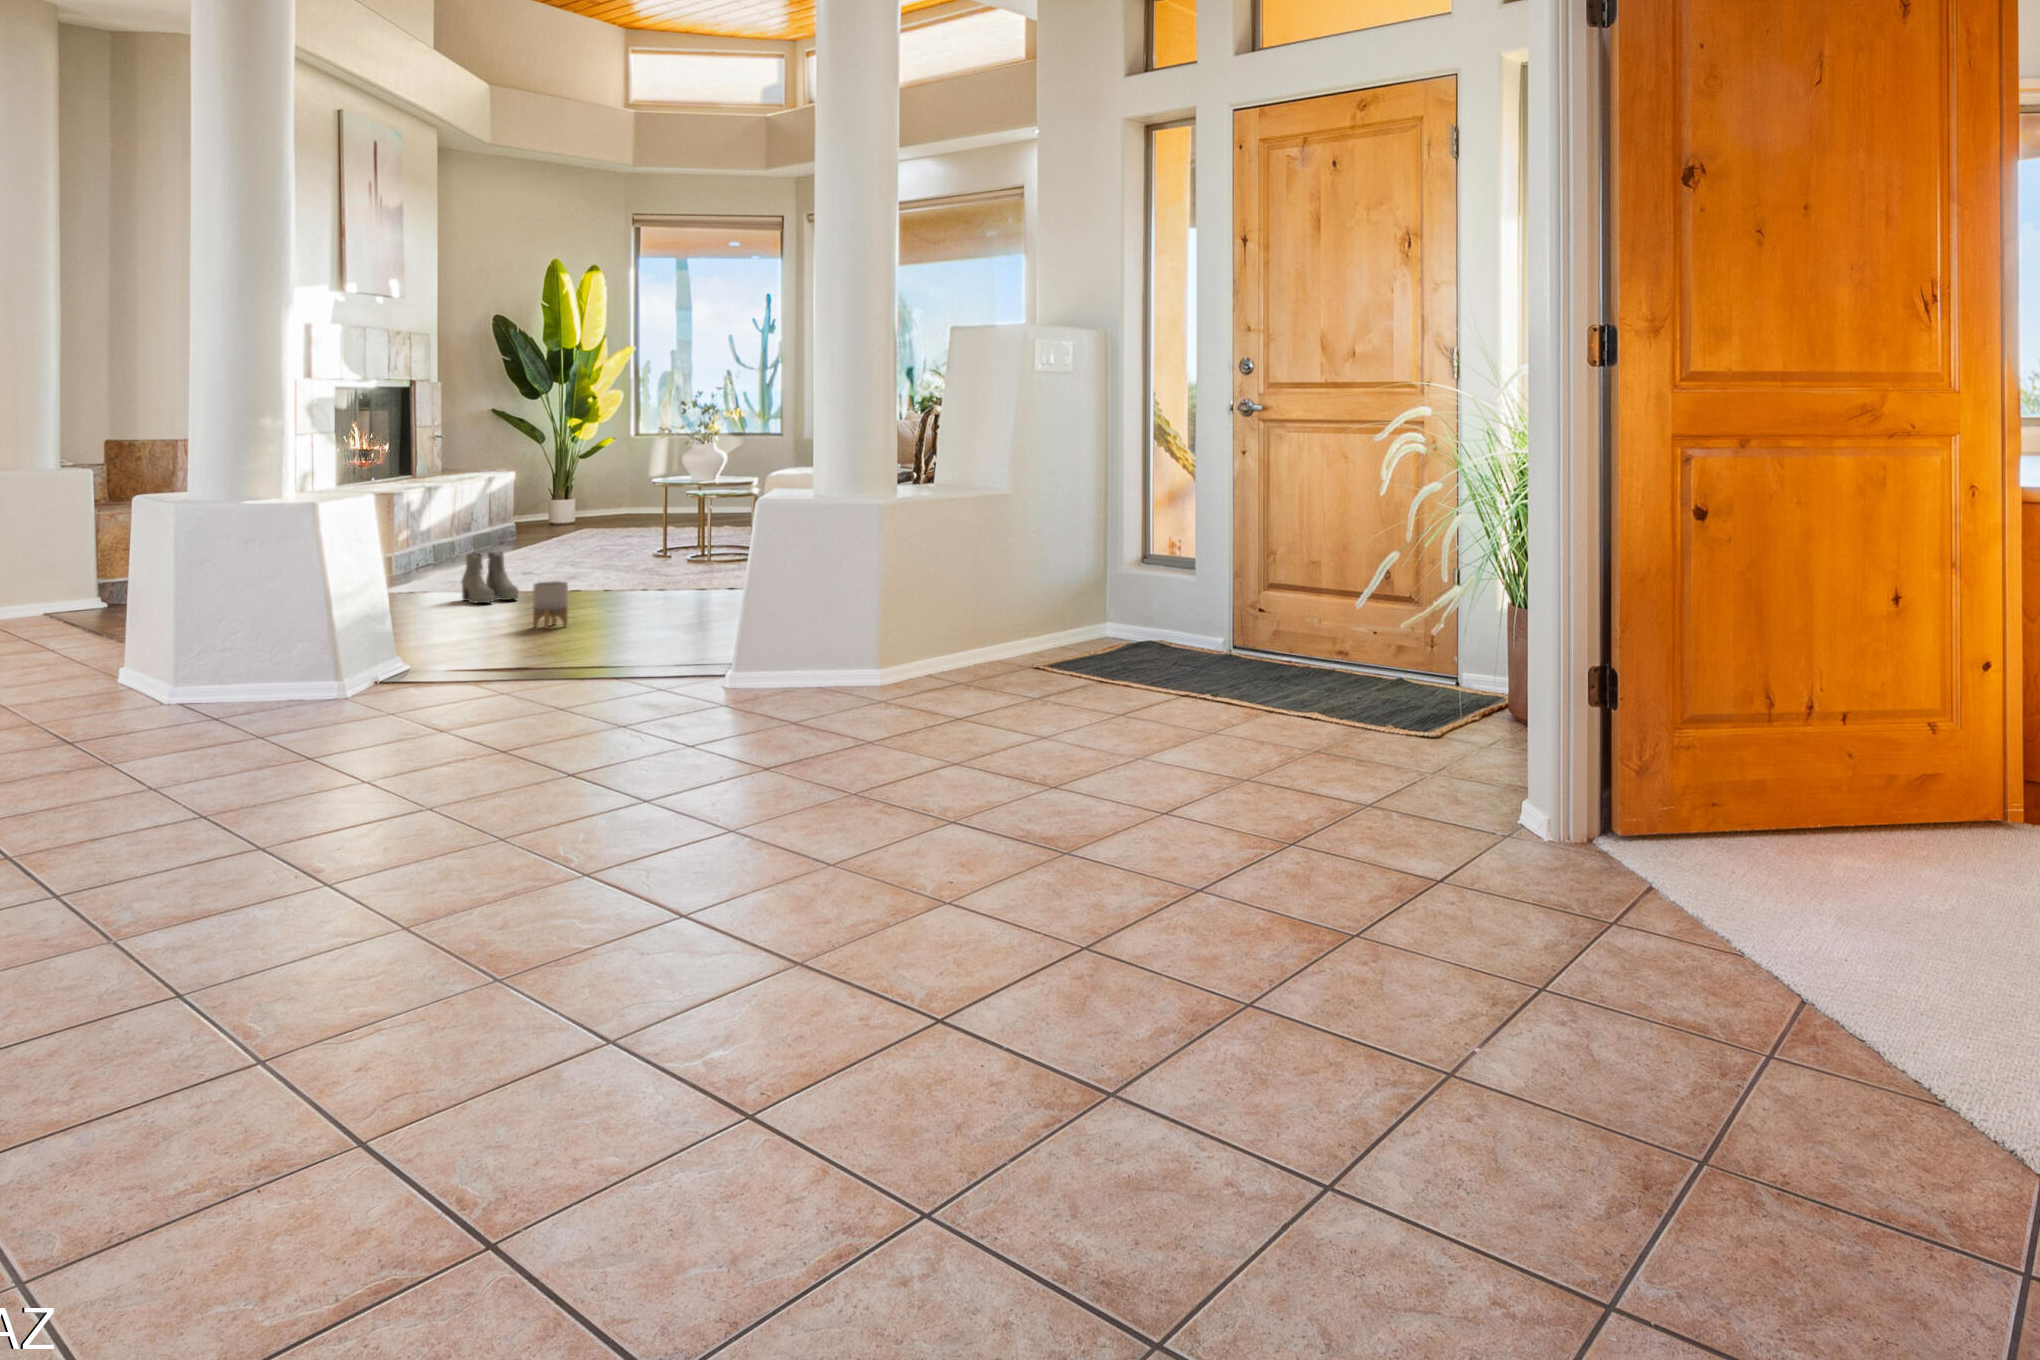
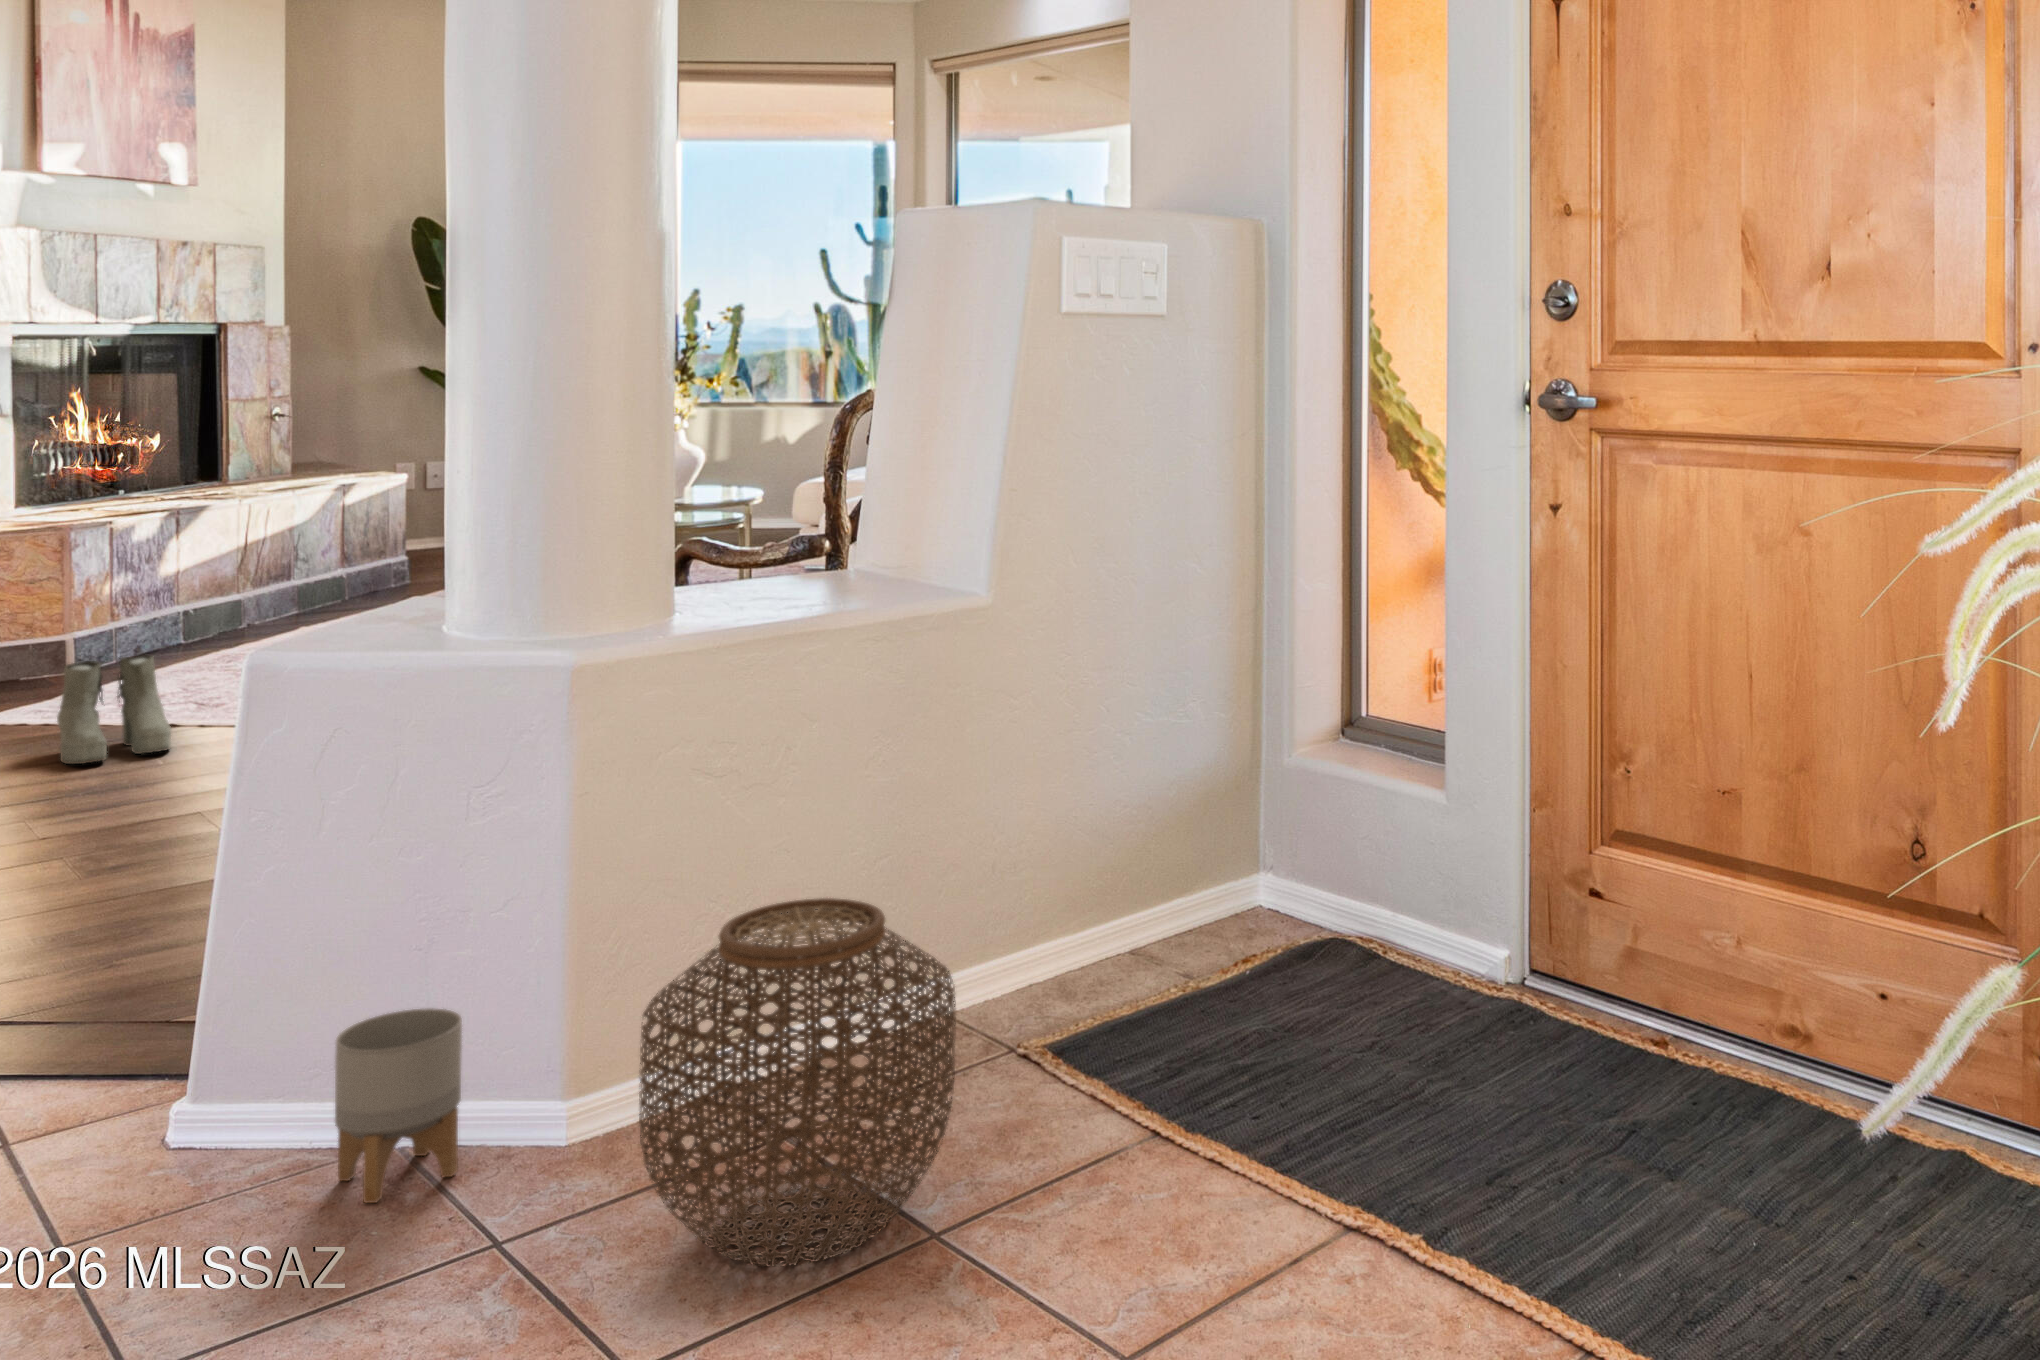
planter: present [533,581,568,629] -> present [335,1008,462,1203]
woven basket: none [935,586,1041,703] -> present [639,898,956,1266]

